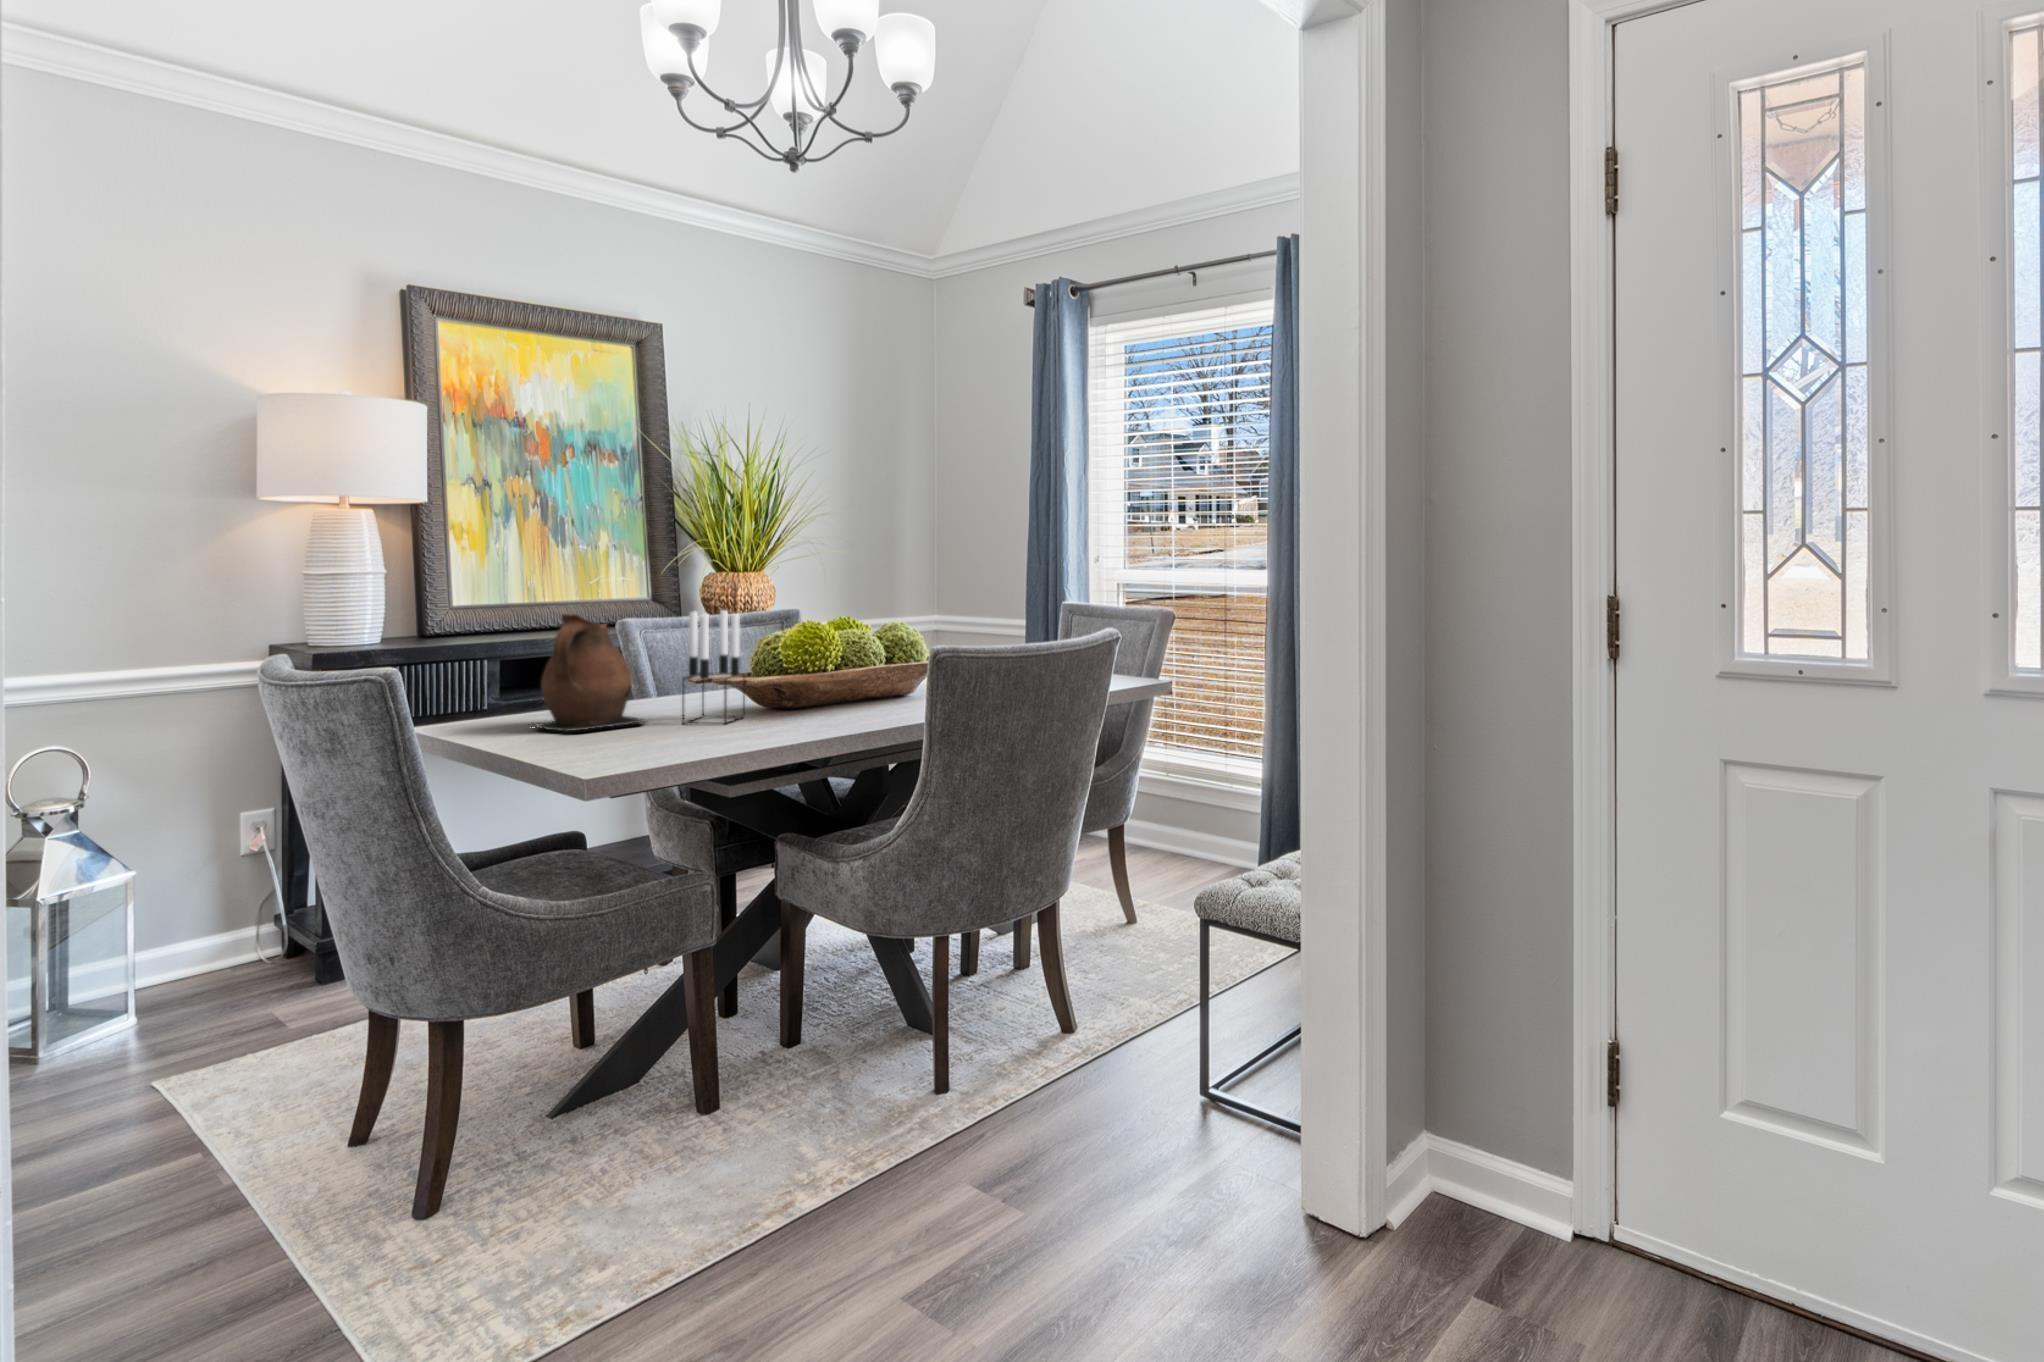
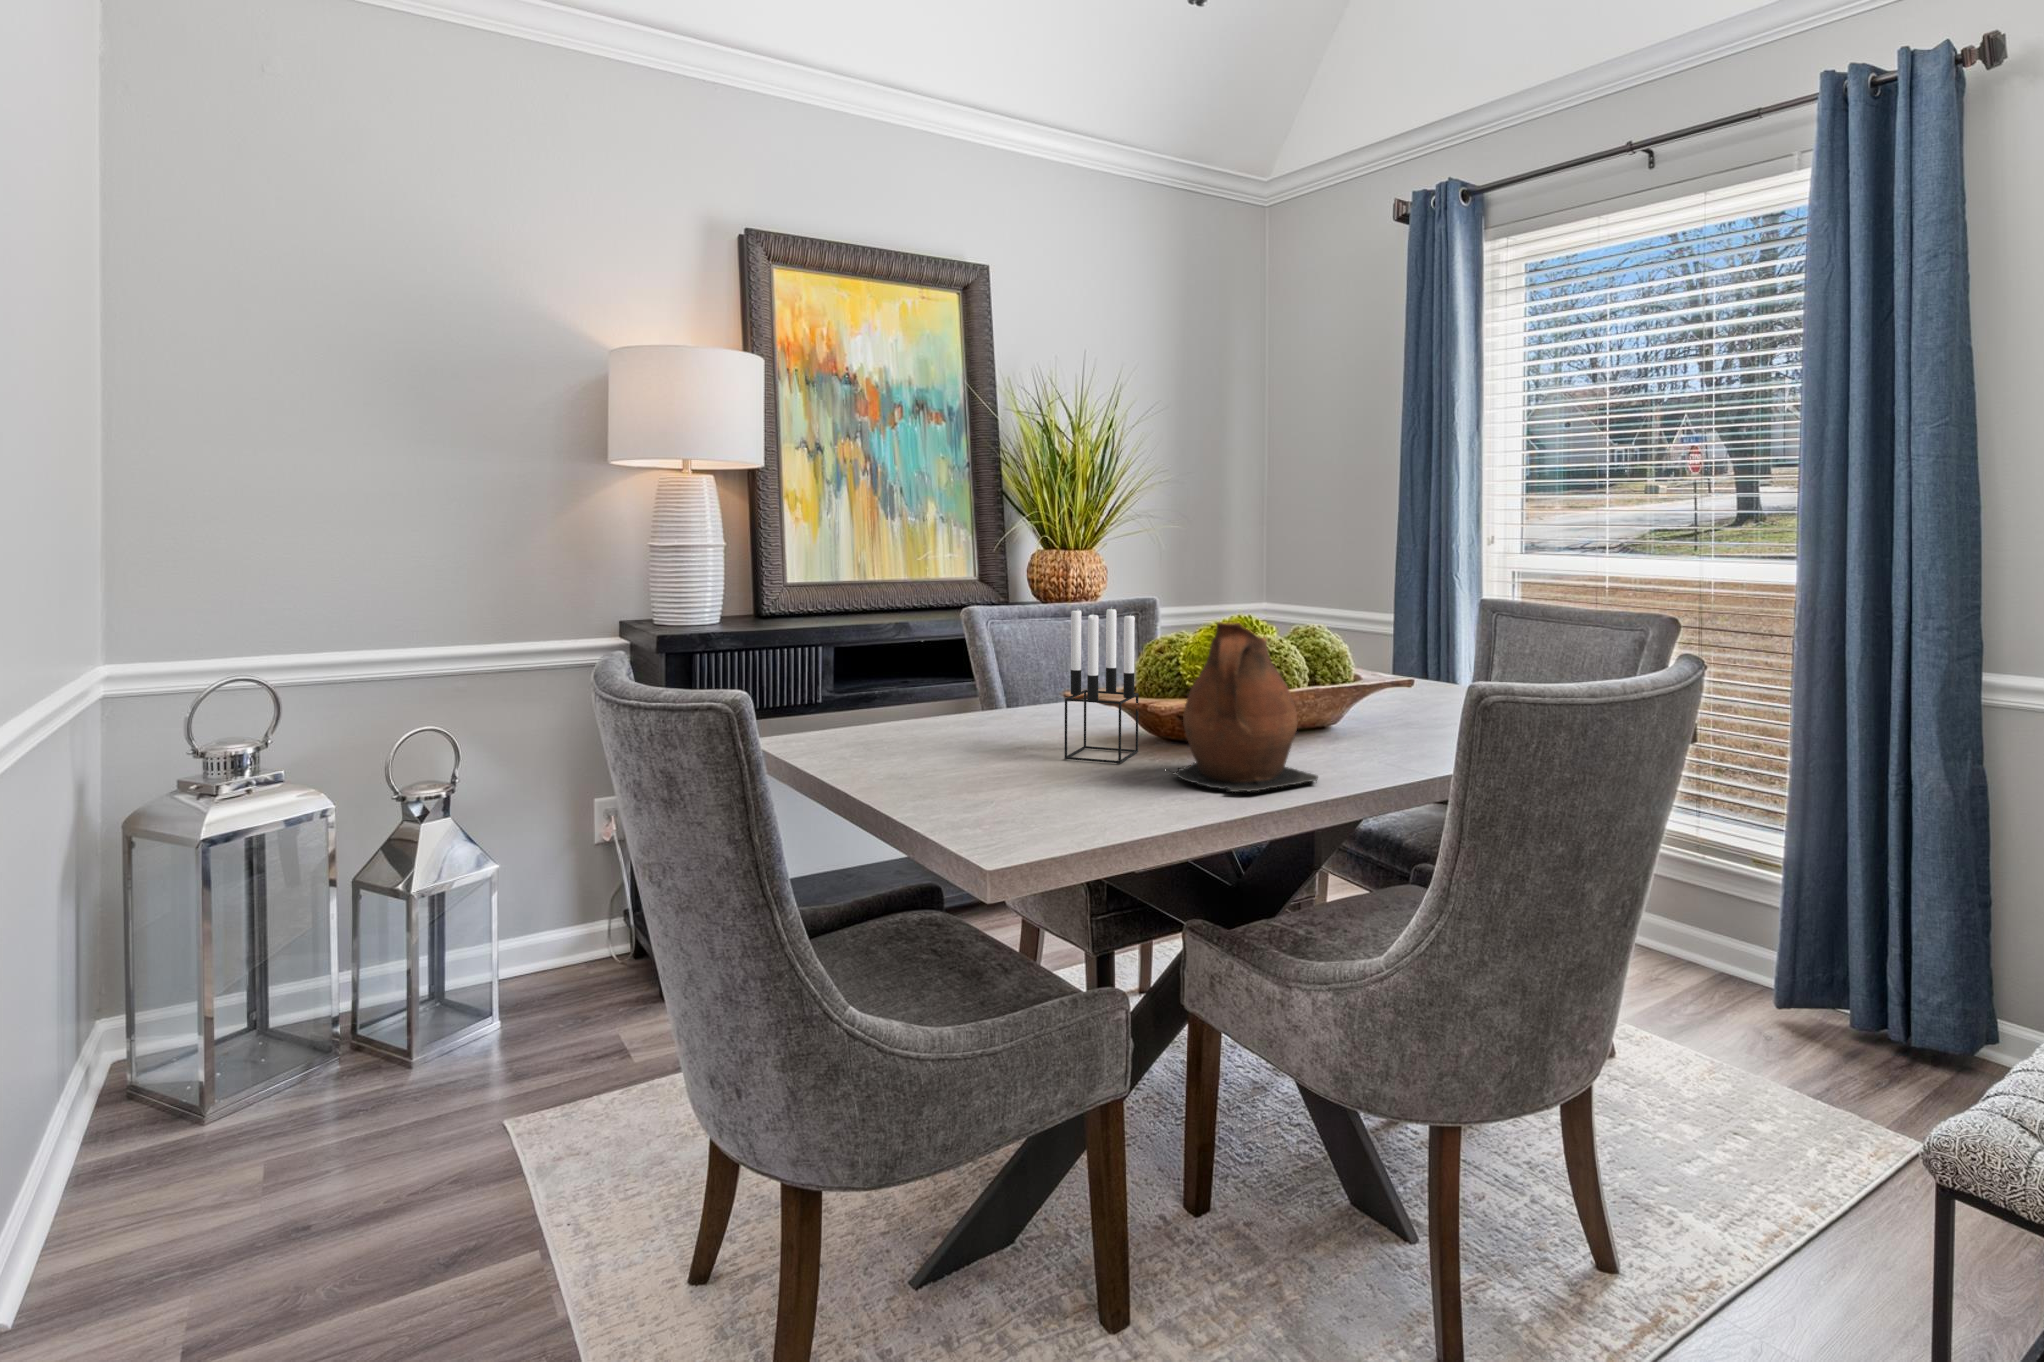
ceramic pitcher: present [534,614,646,731] -> present [1172,622,1318,792]

